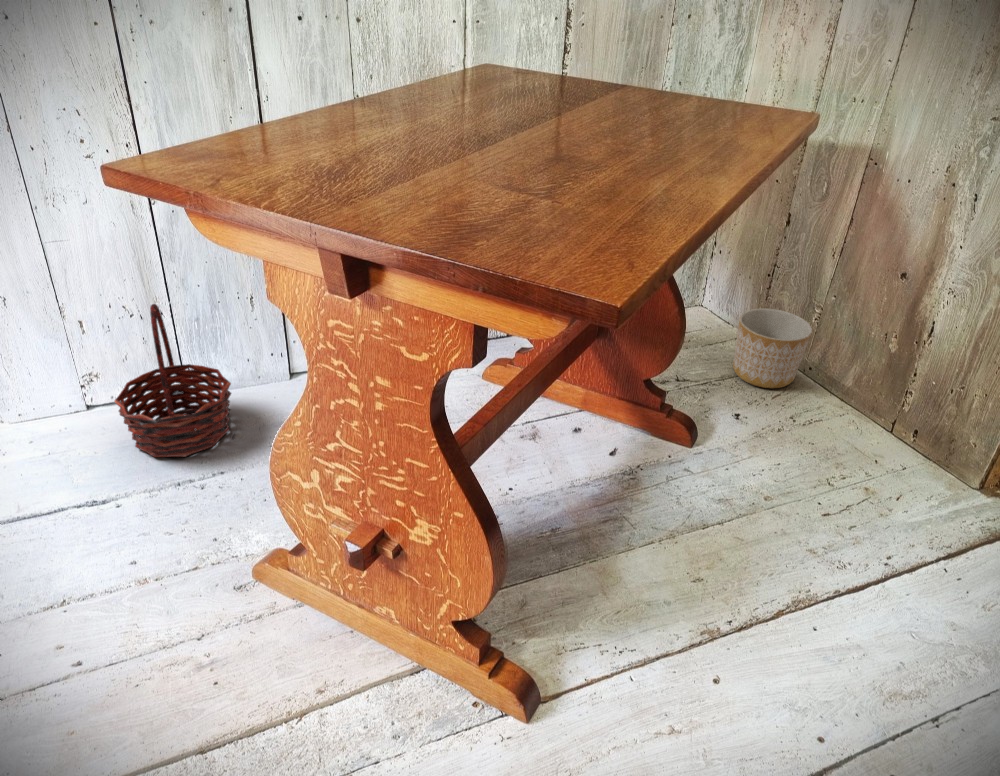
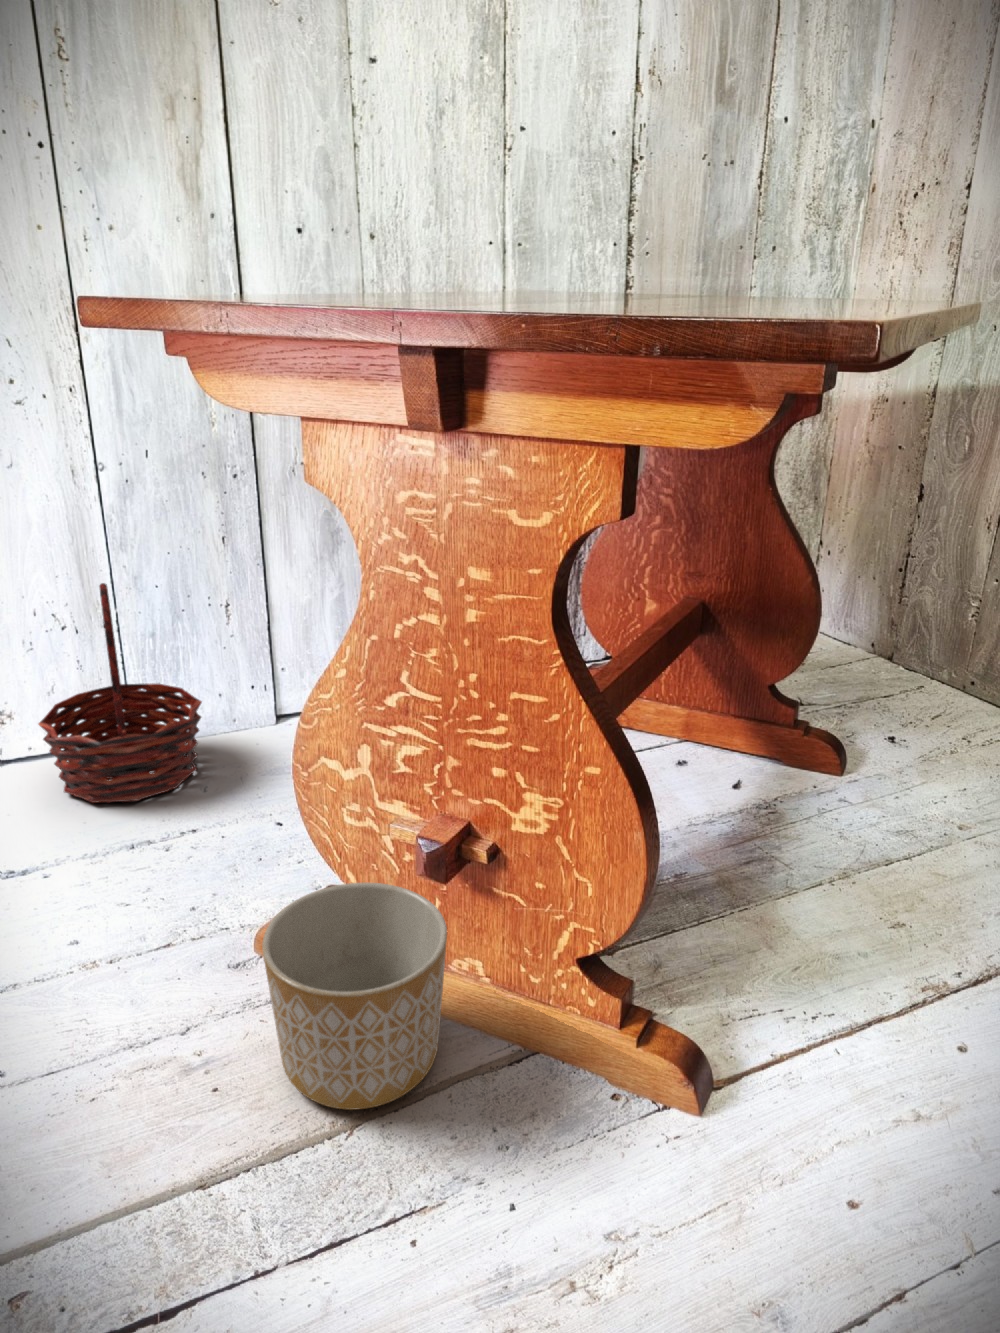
planter: present [733,309,812,388] -> present [262,883,447,1110]

